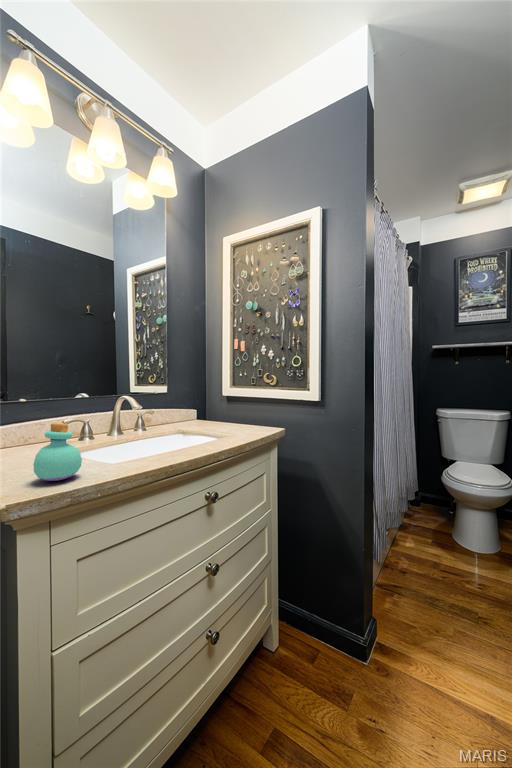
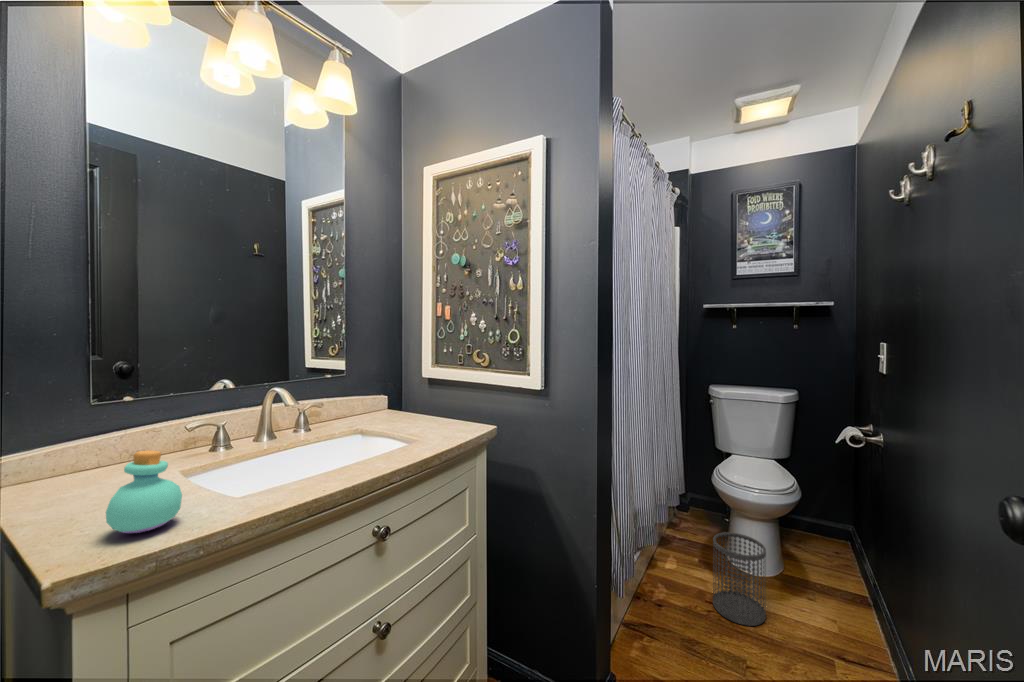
wastebasket: none [446,519,489,591] -> present [713,532,766,626]

